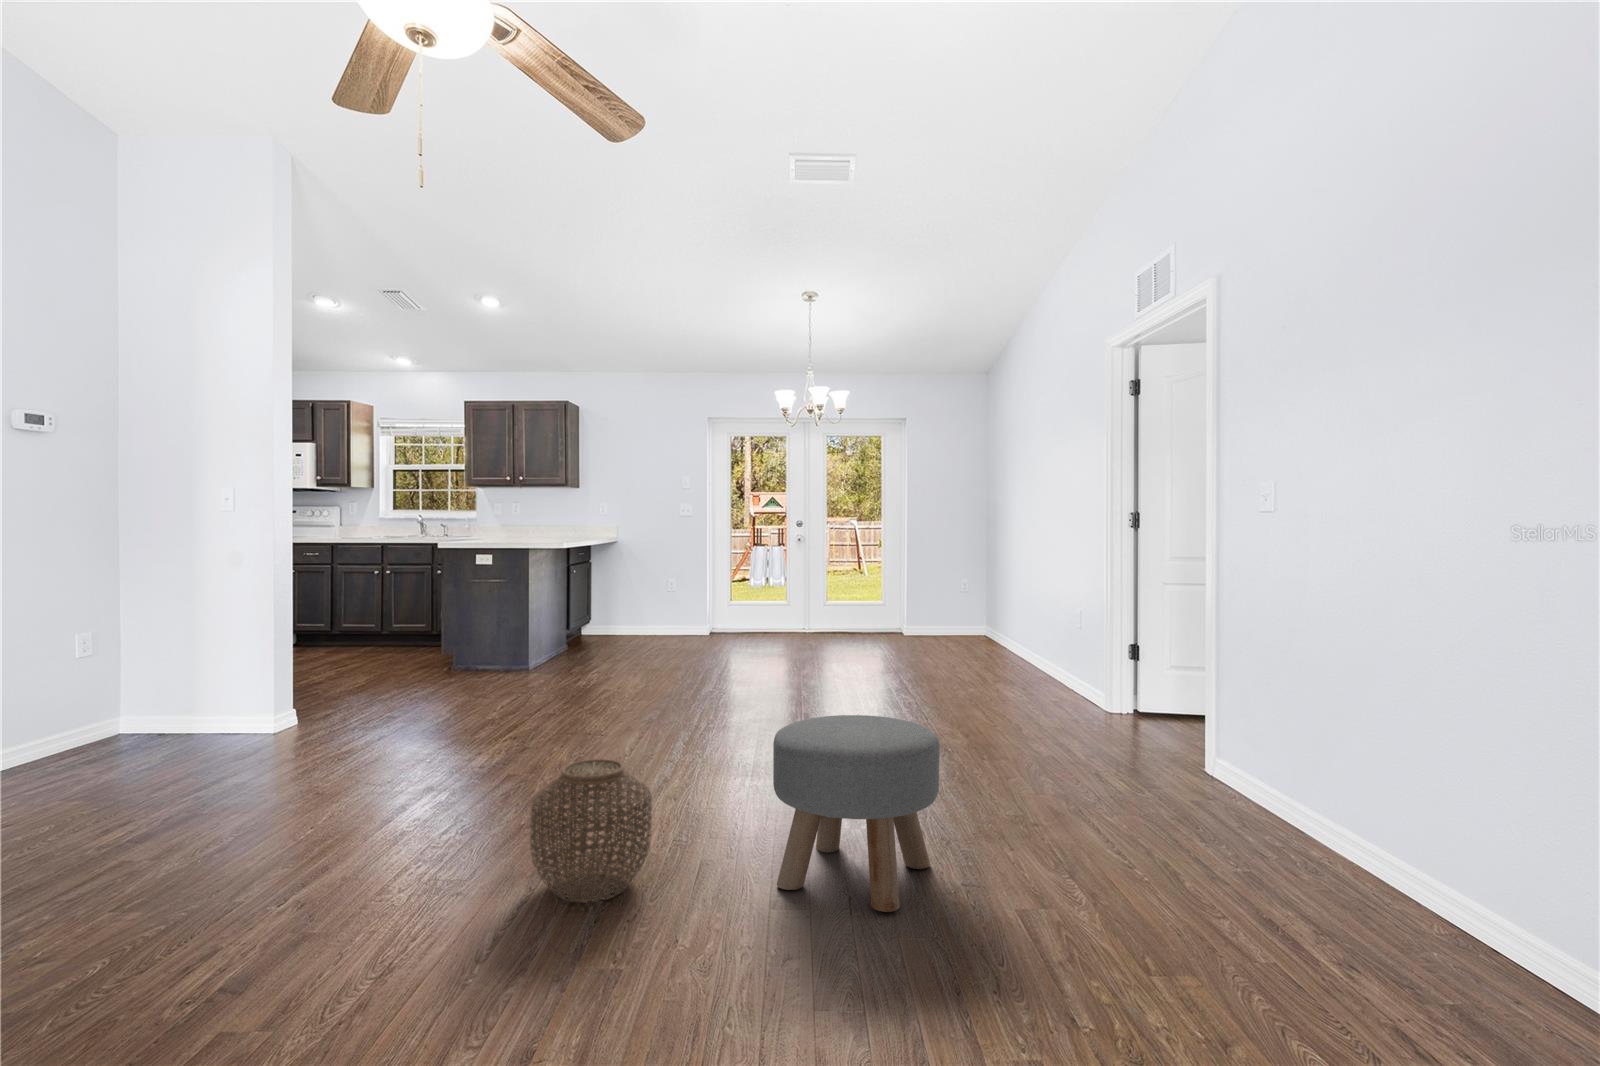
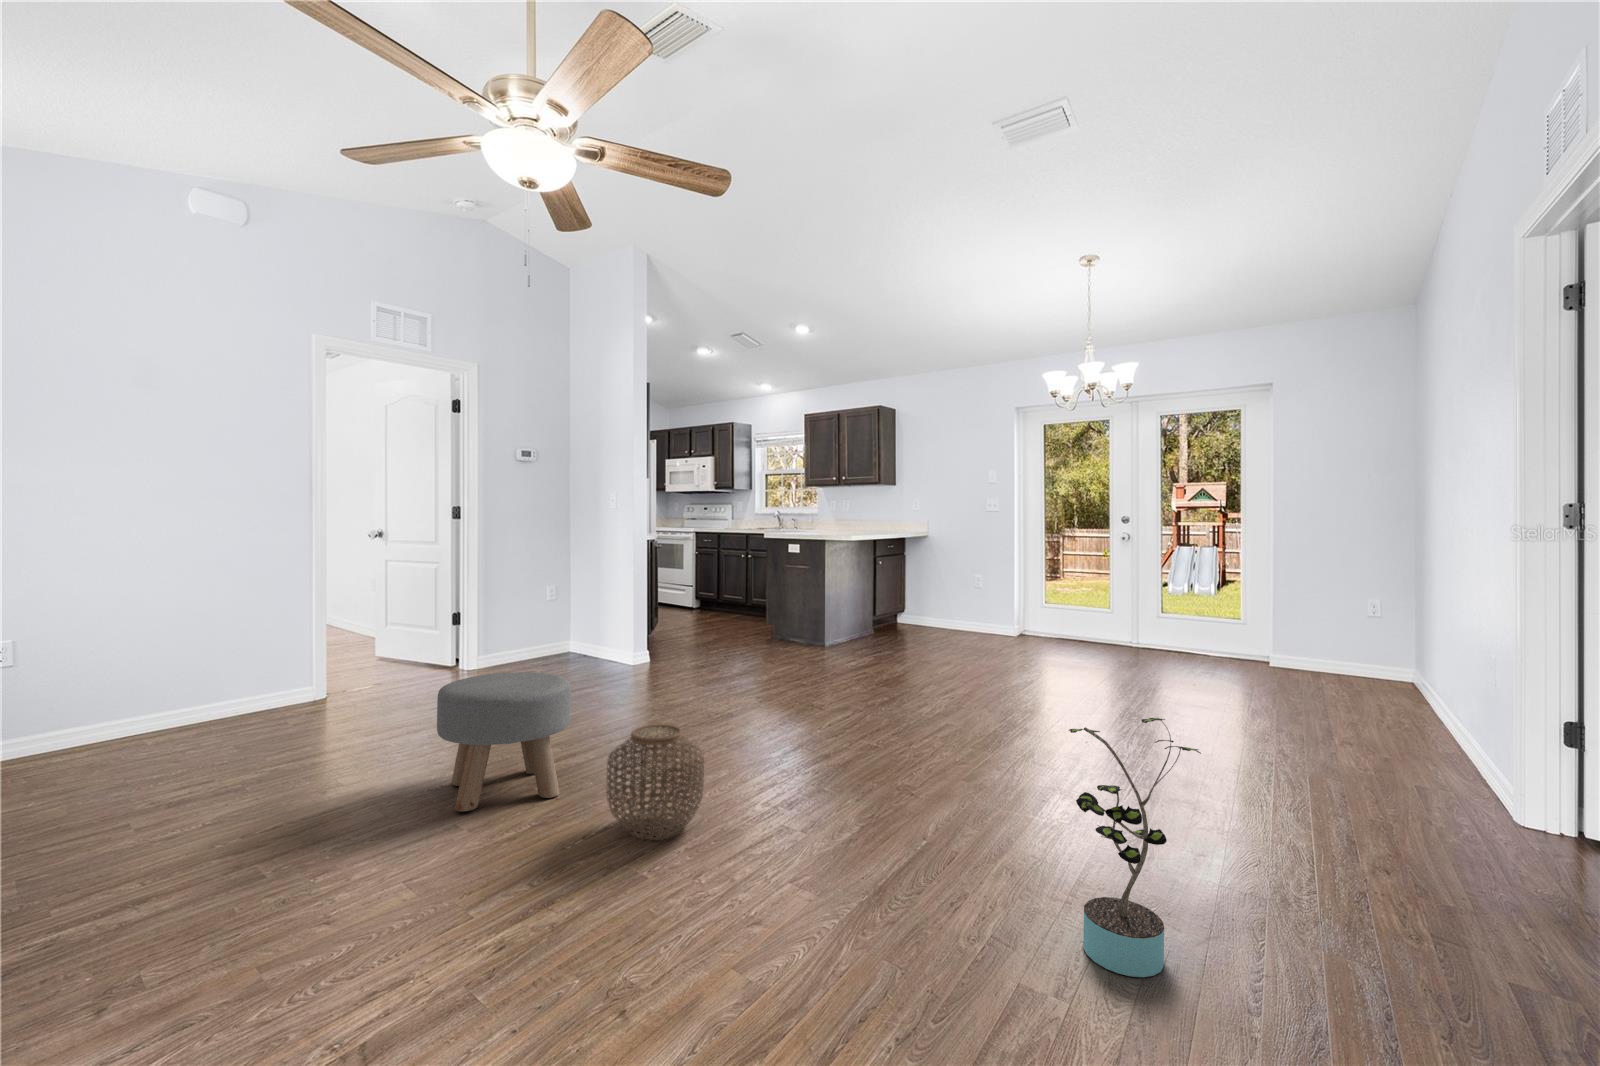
potted plant: none [1023,667,1140,874] -> present [1069,718,1201,977]
ottoman: present [773,715,940,912] -> present [437,672,571,811]

